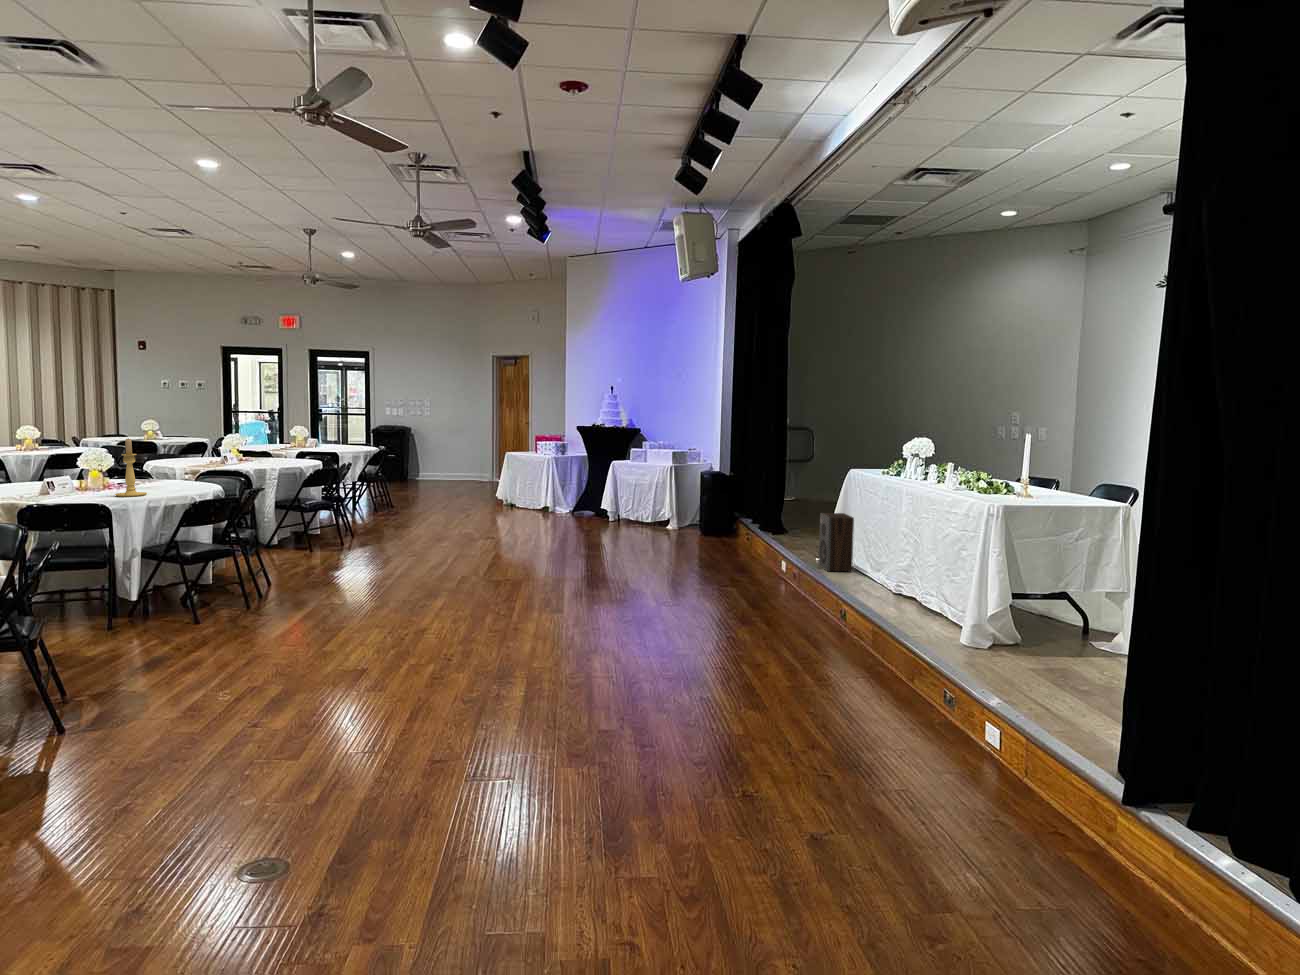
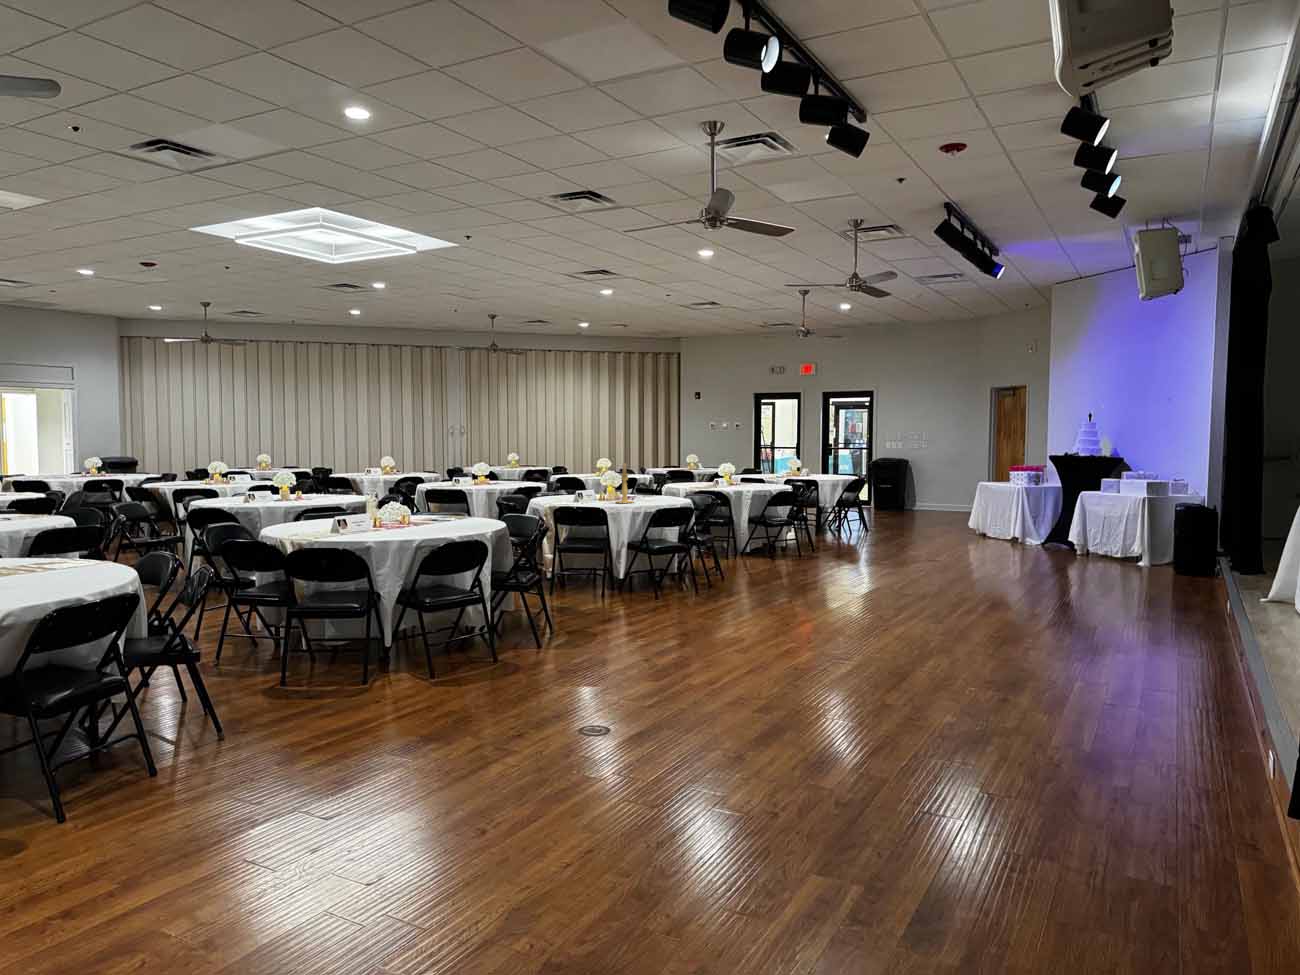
speaker: present [819,513,854,572] -> none [1255,548,1294,618]

